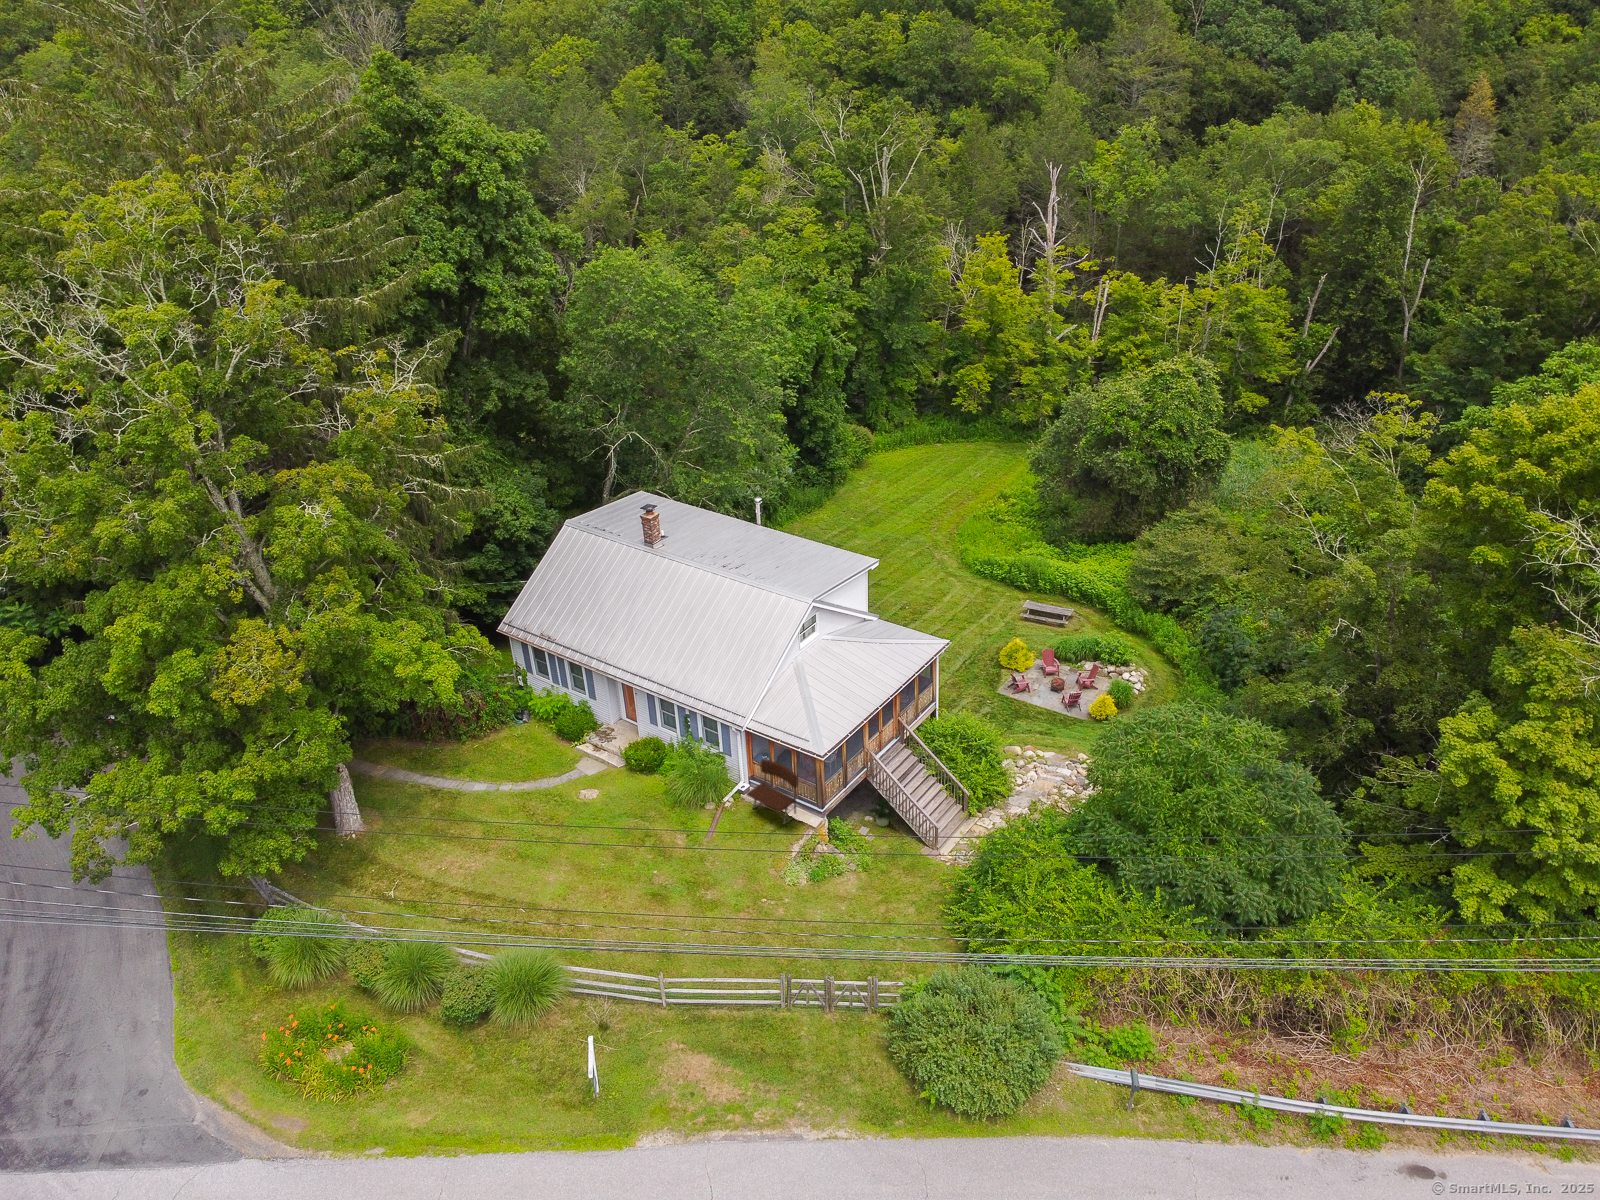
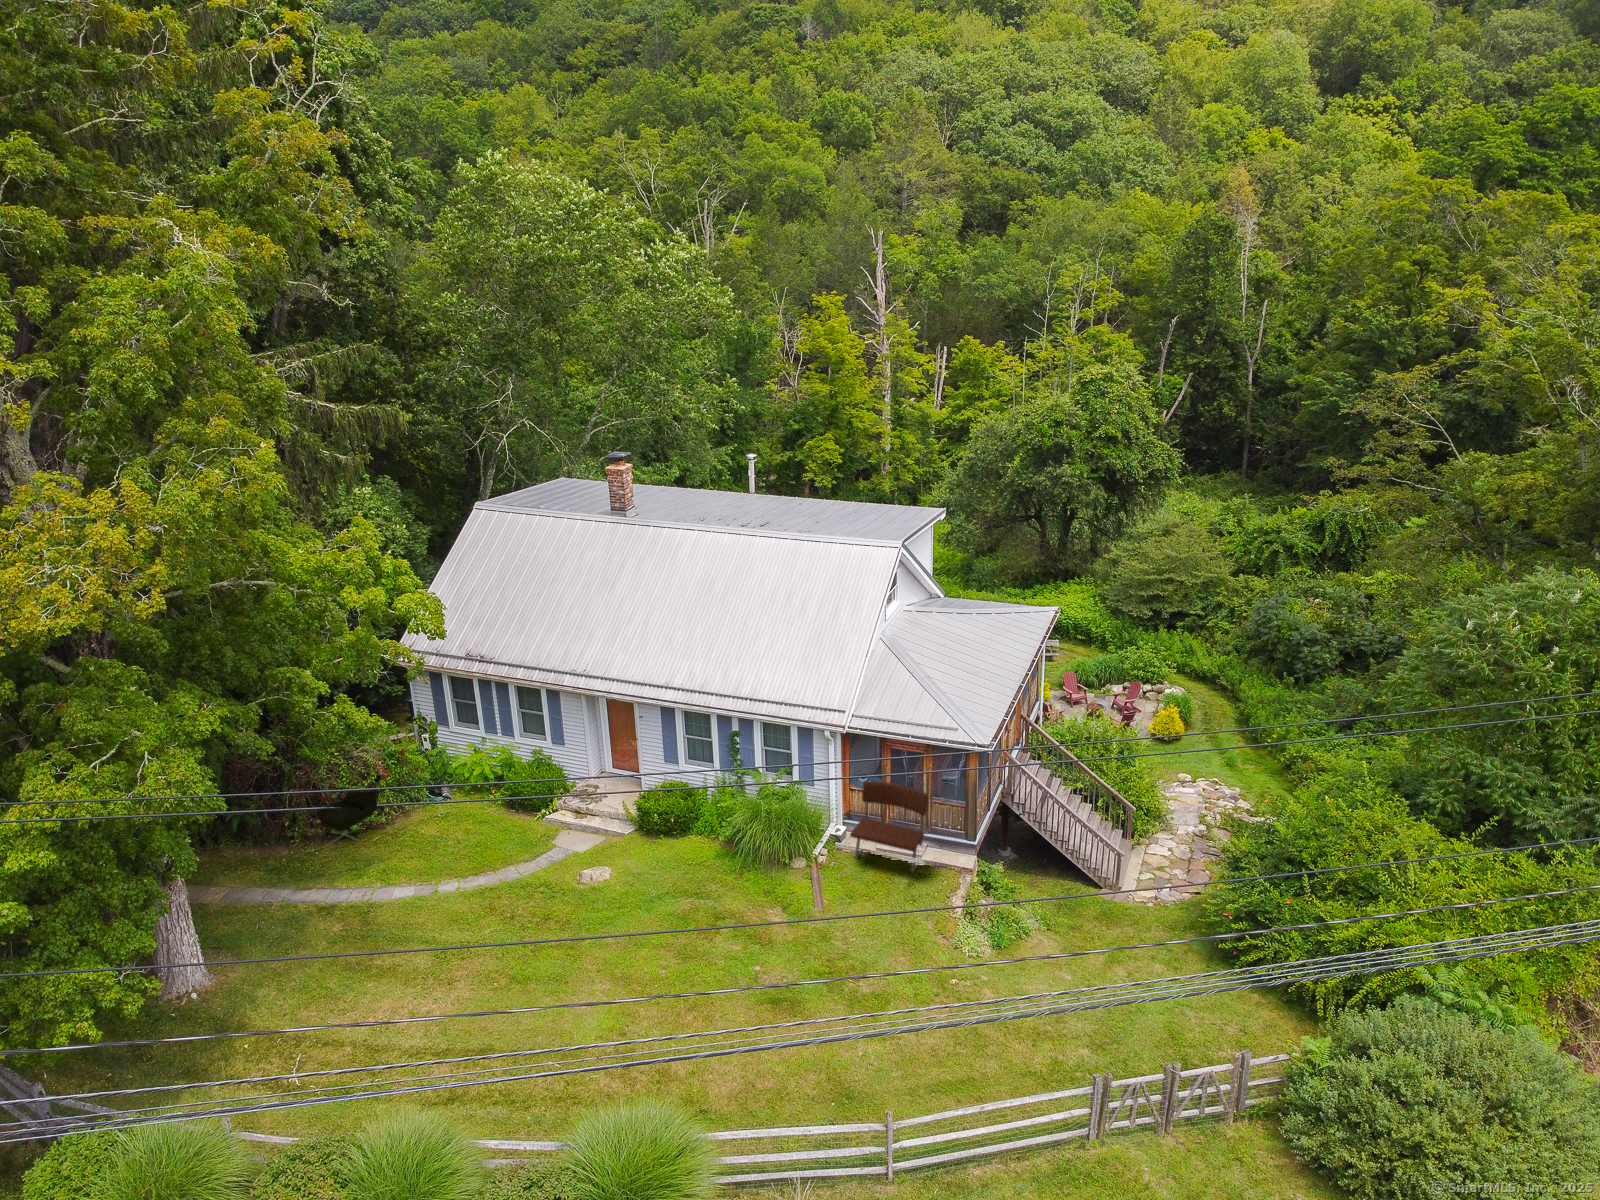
lounge chair: none [436,716,471,755] -> present [315,784,377,845]
potted plant: present [870,798,895,826] -> none [1023,817,1061,858]

